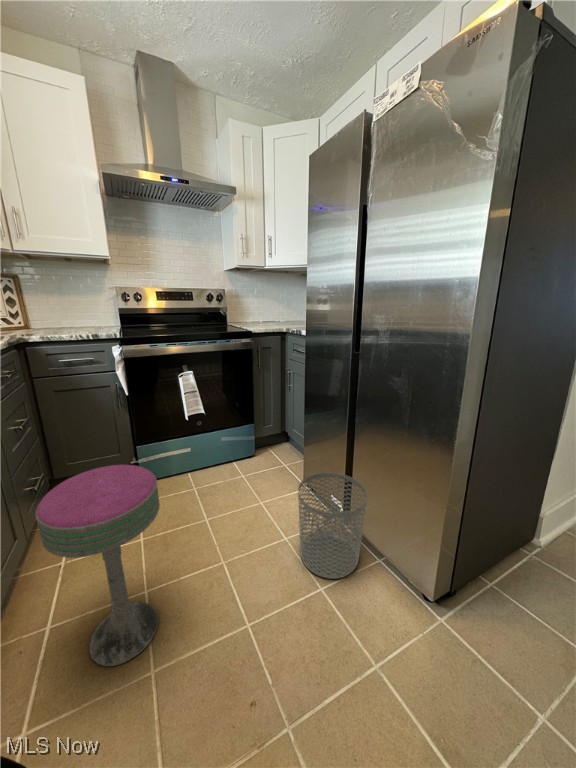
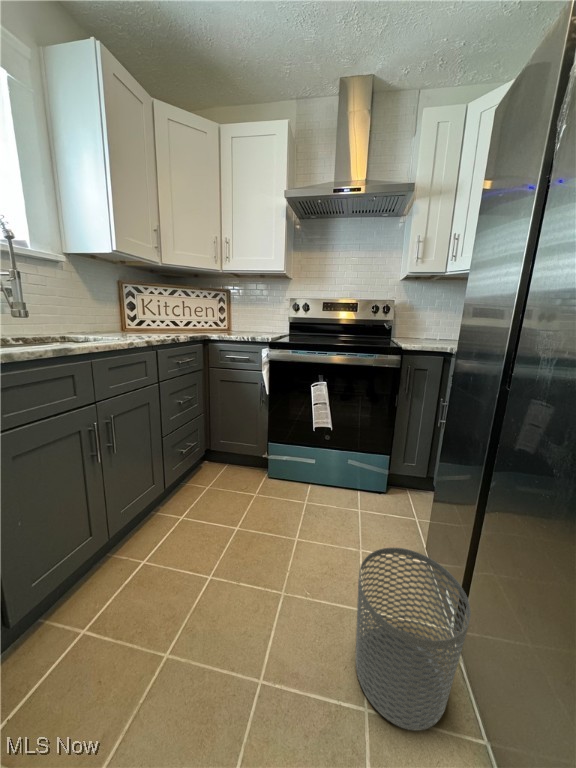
bar stool: present [35,465,160,666] -> none [106,447,207,629]

